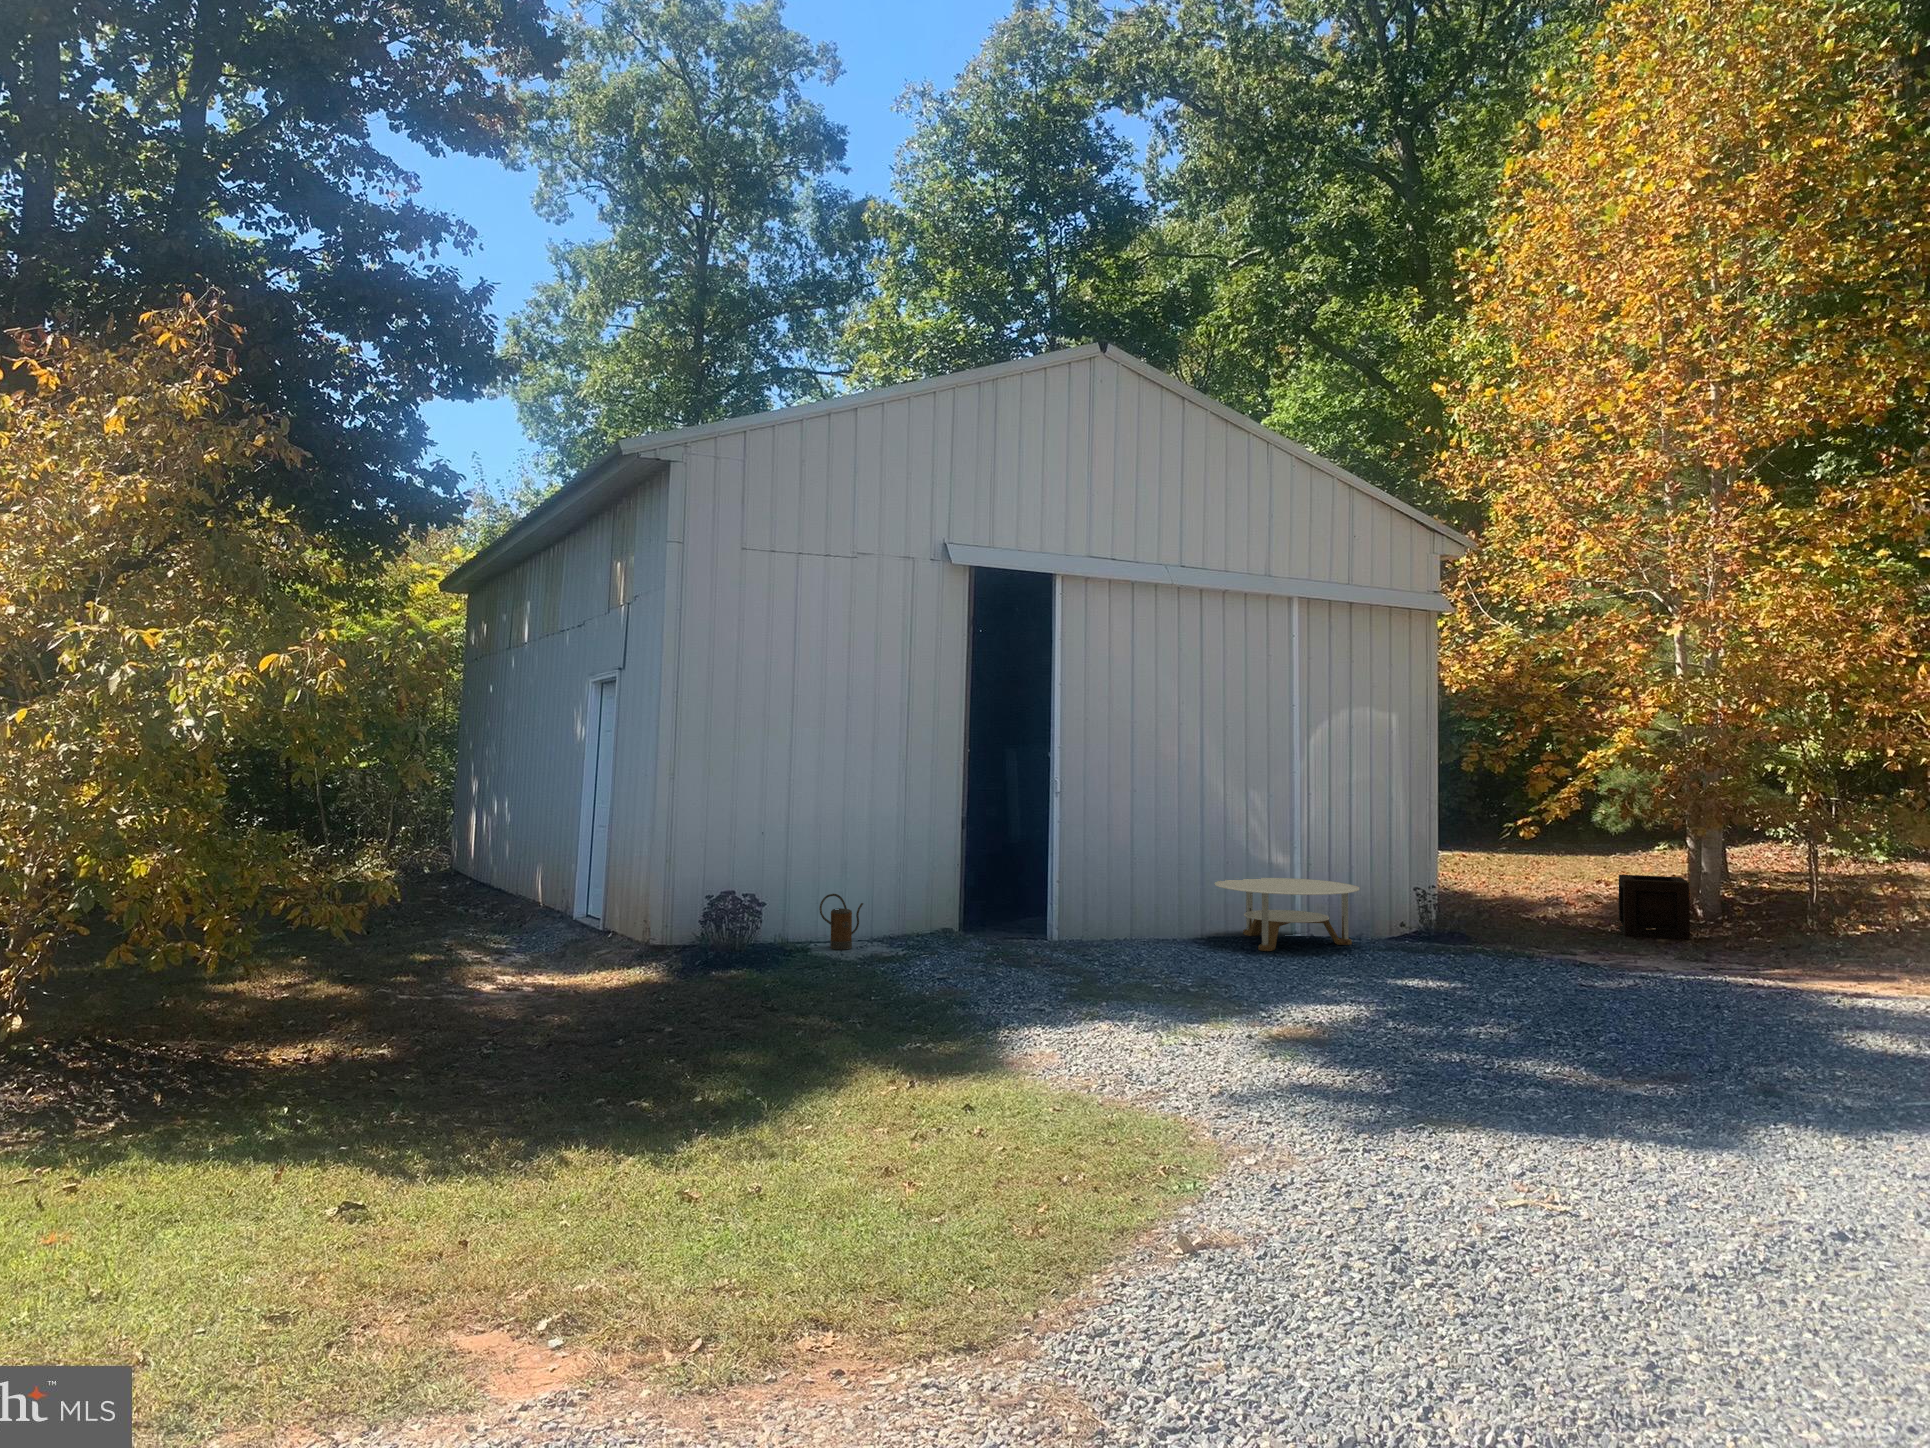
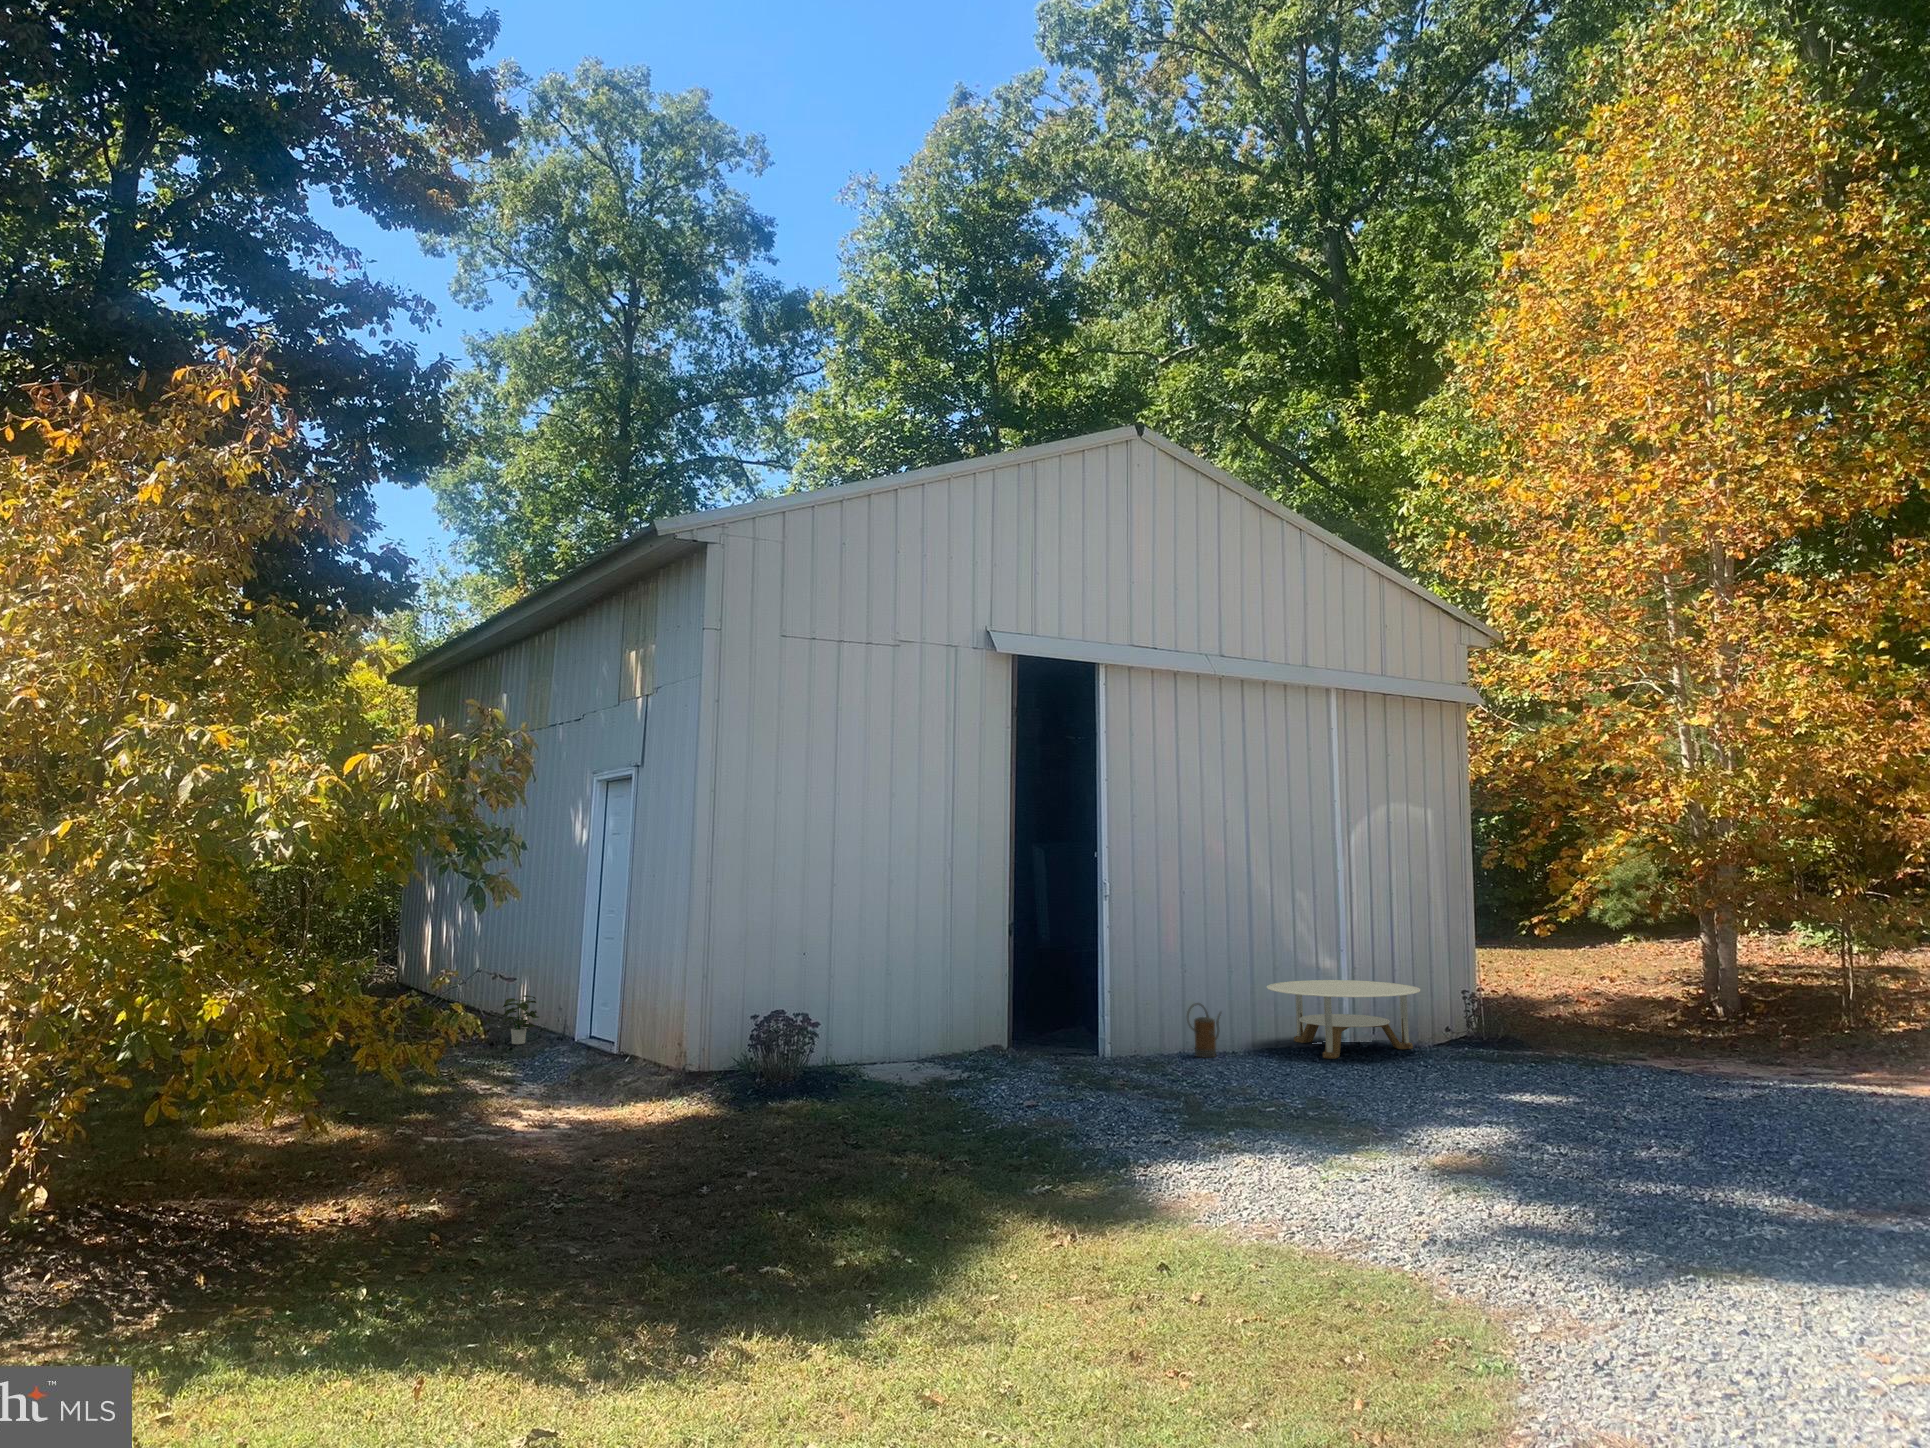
potted plant: none [519,871,553,915] -> present [503,995,539,1044]
wooden crate: present [1618,875,1690,940] -> none [1636,967,1716,1033]
watering can: present [819,894,863,950] -> present [1187,1003,1221,1057]

